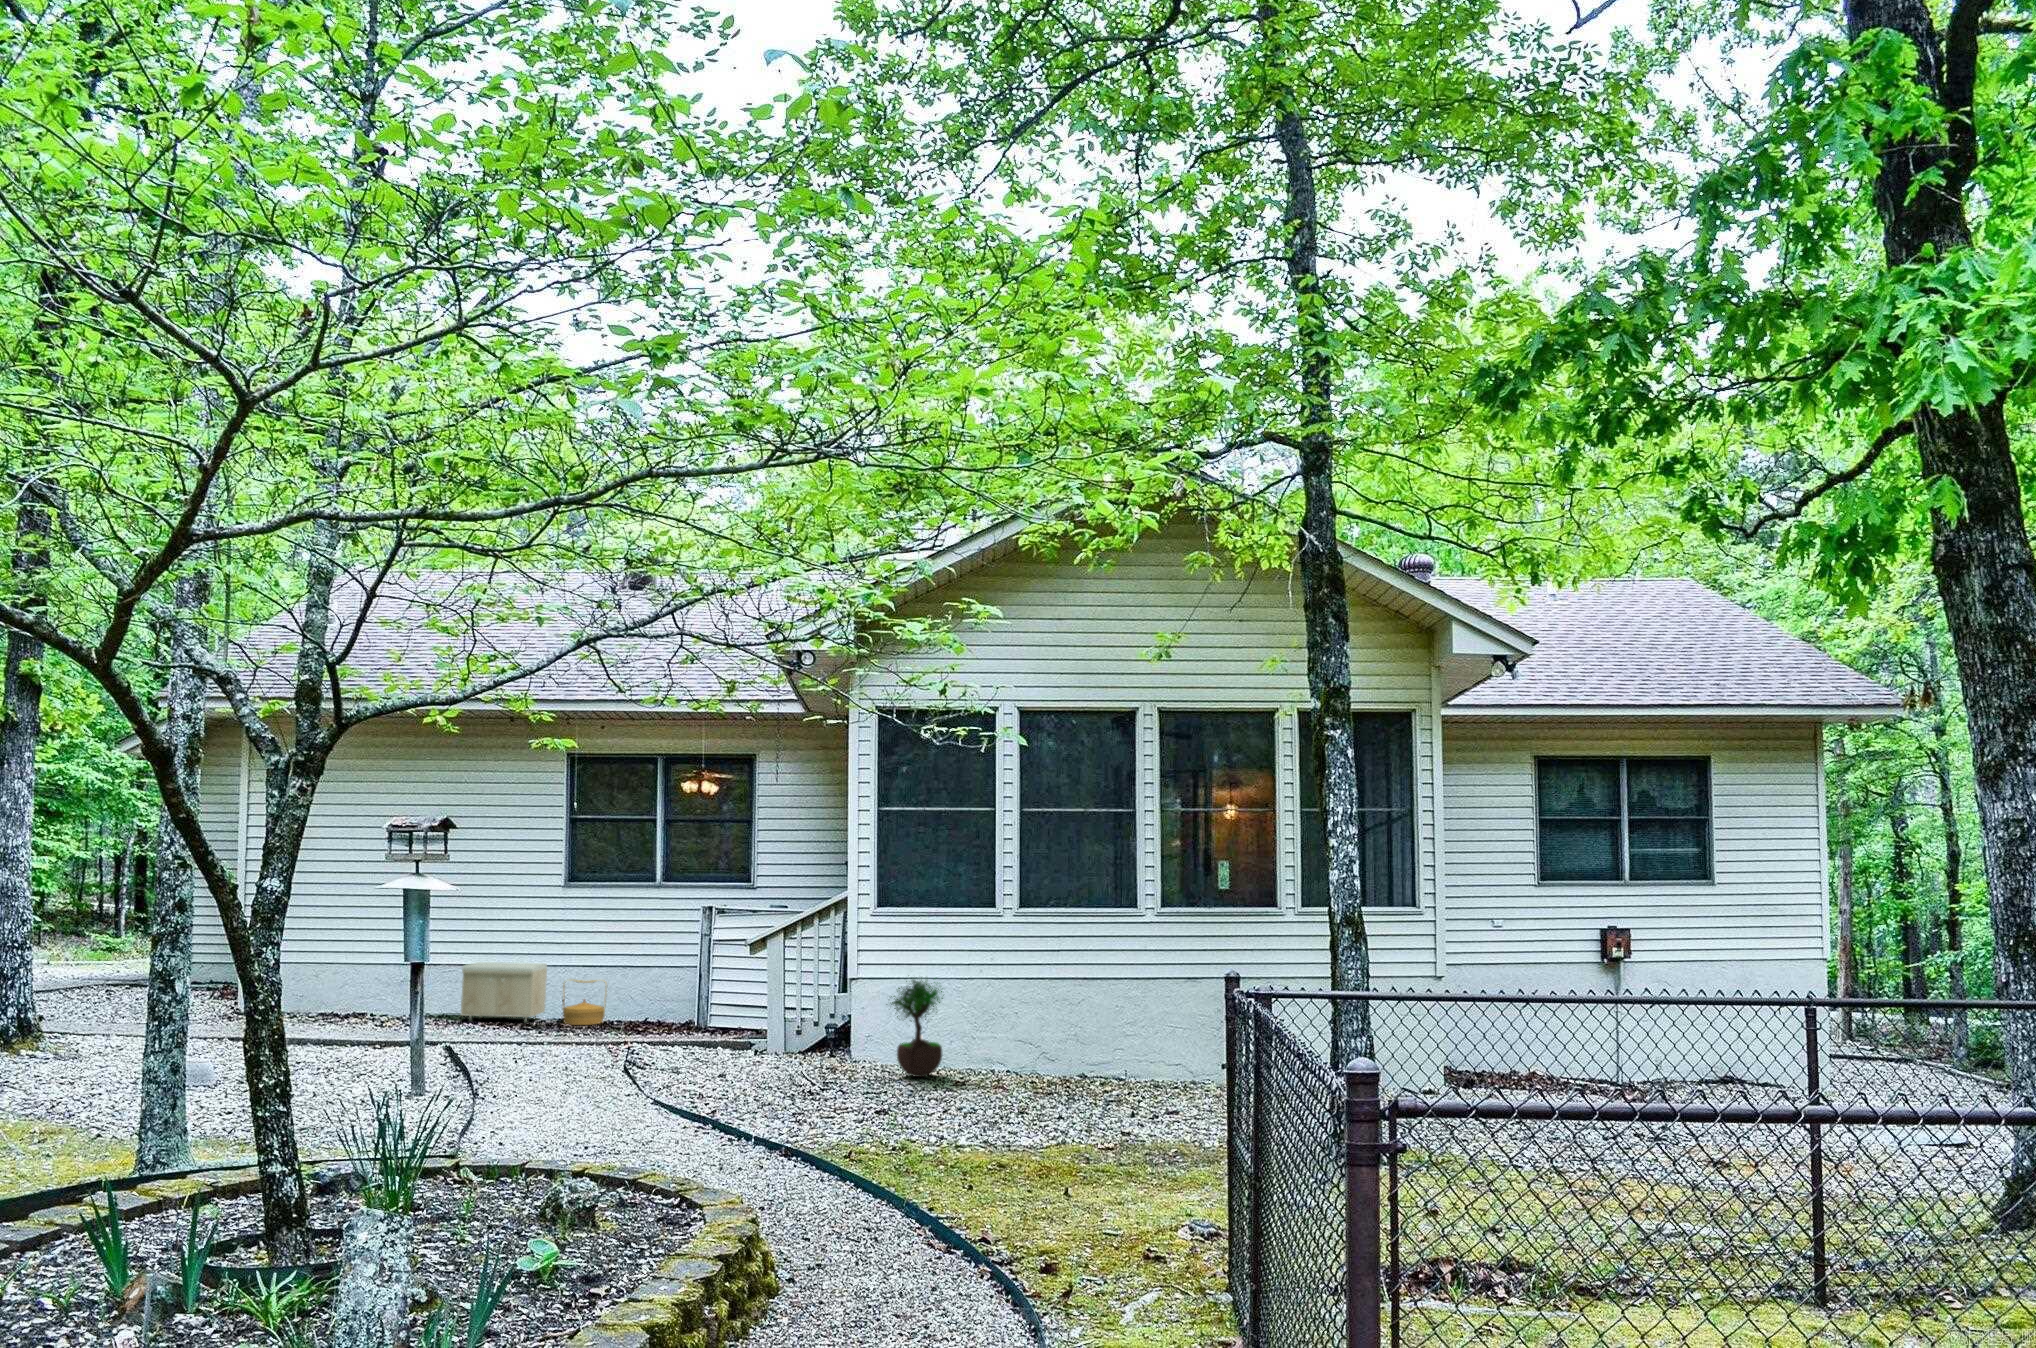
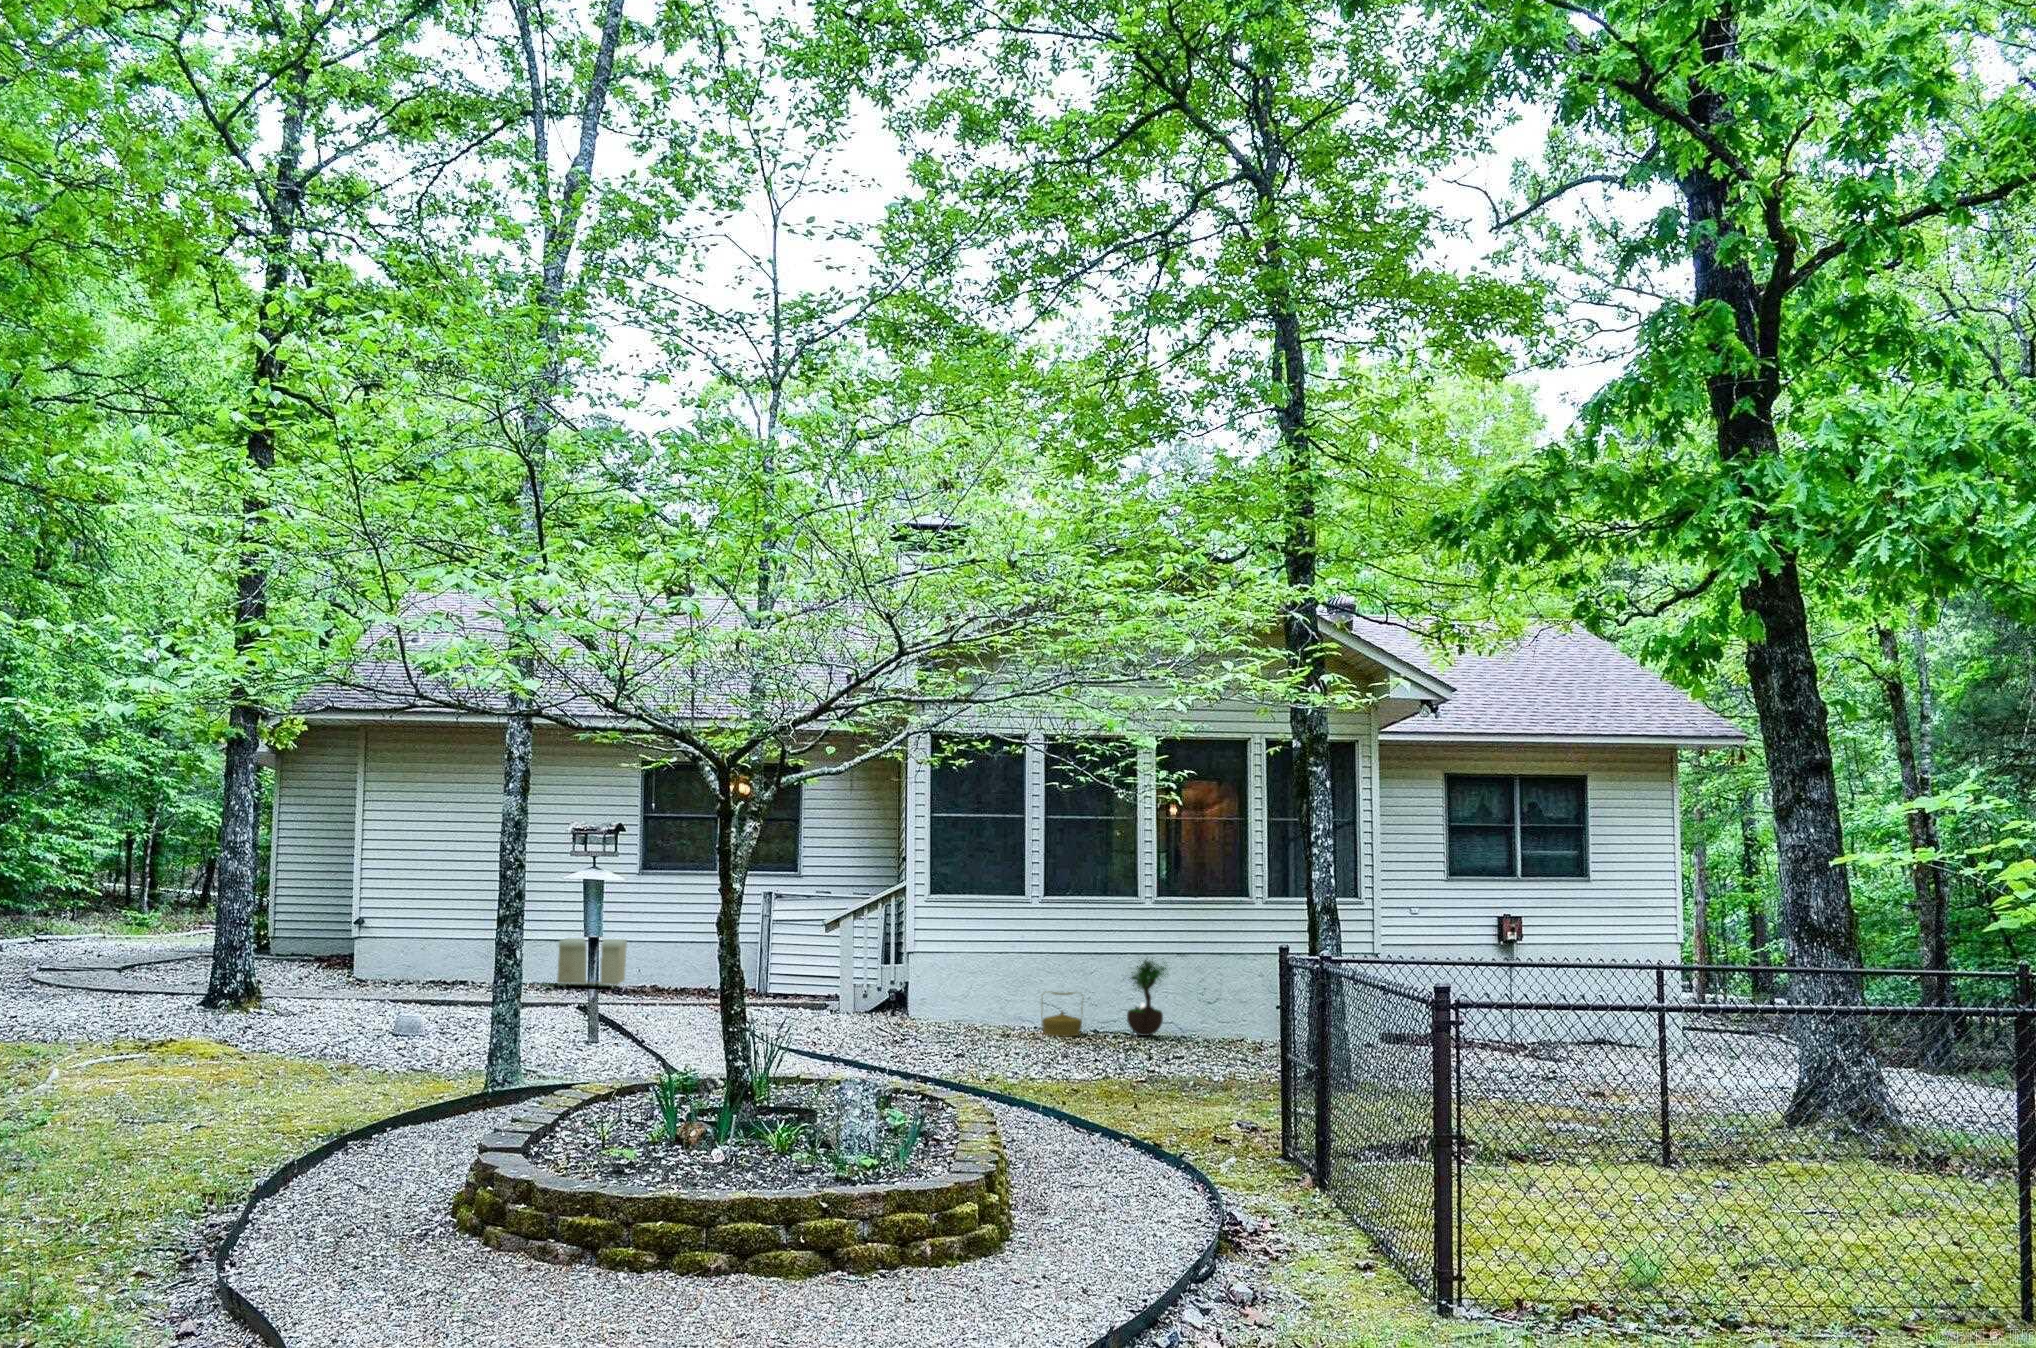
woven basket: present [563,980,606,1025] -> present [1041,992,1082,1037]
potted tree: present [890,980,943,1077] -> present [1127,958,1168,1036]

